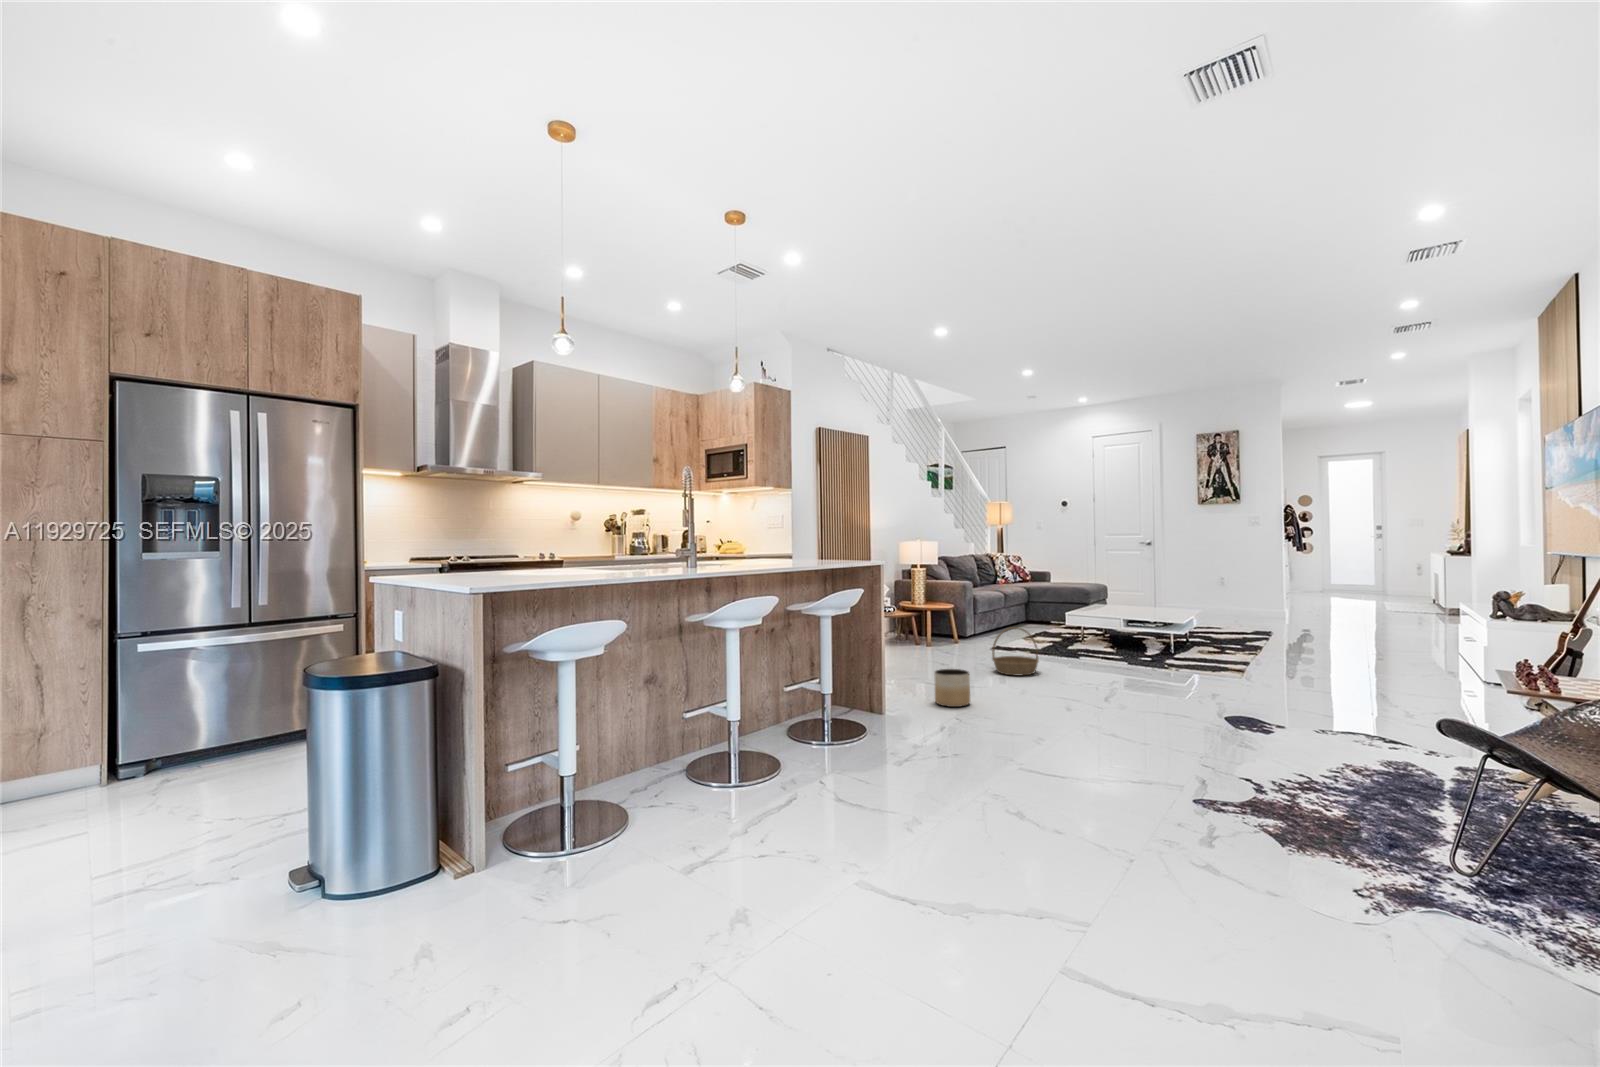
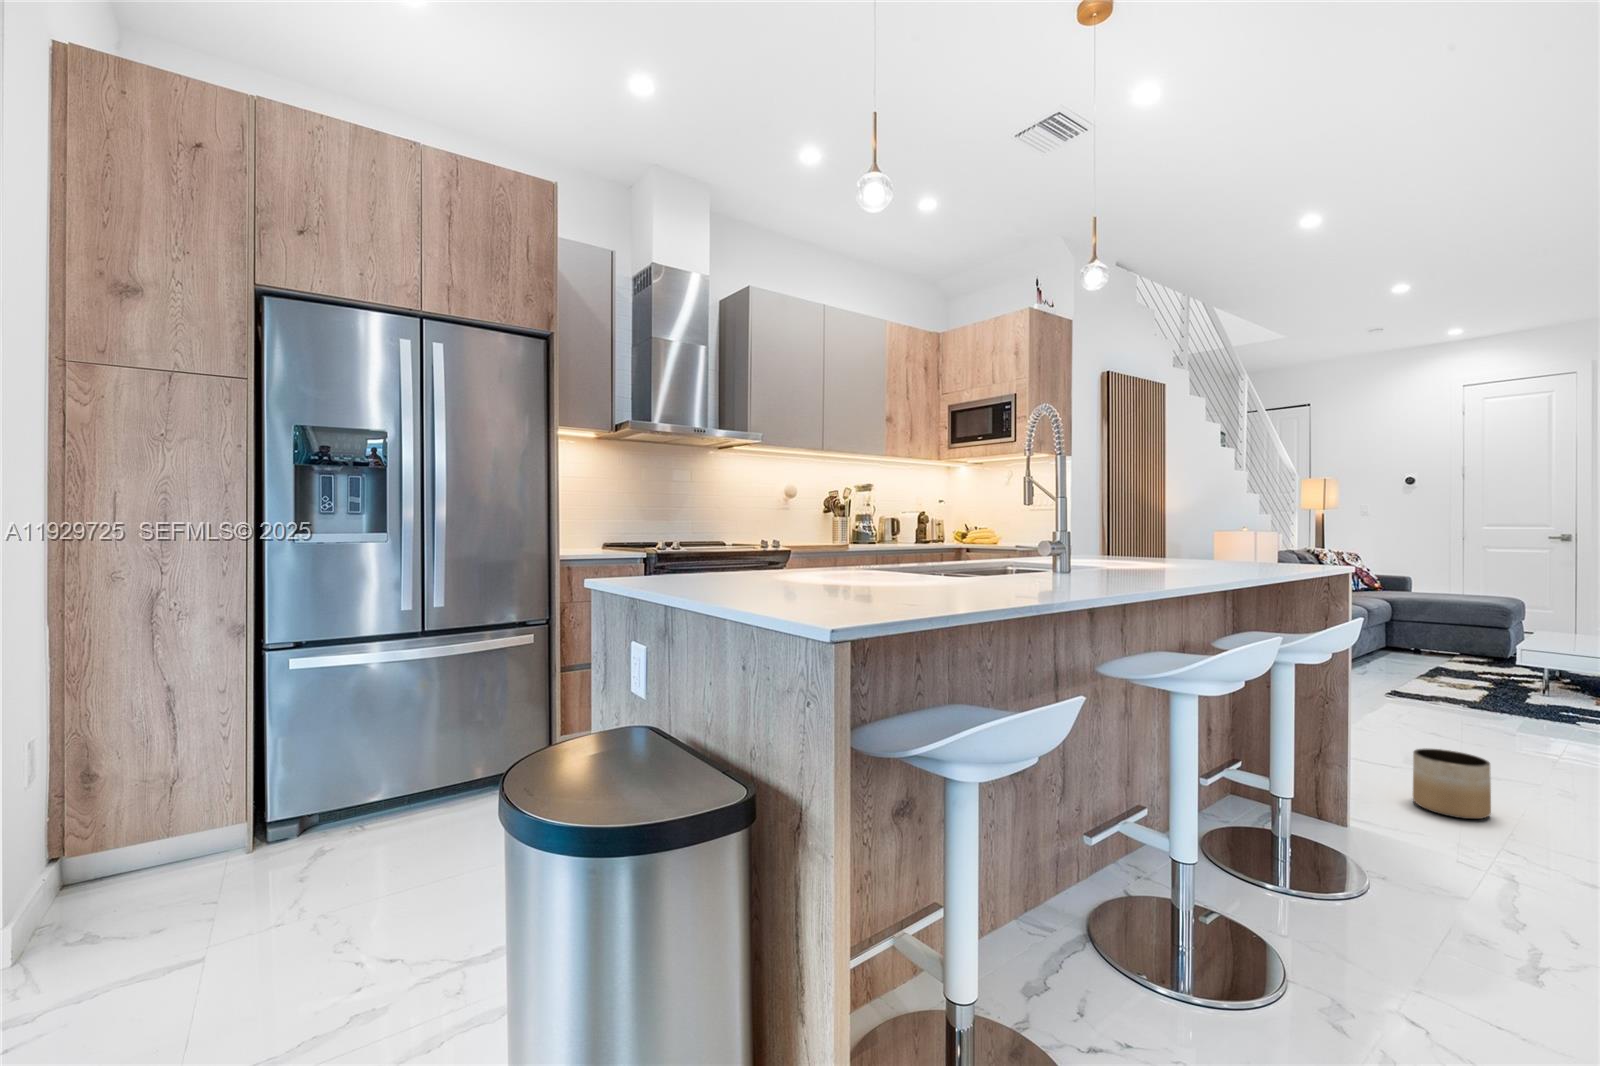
basket: present [992,627,1039,676] -> none [1441,675,1539,755]

